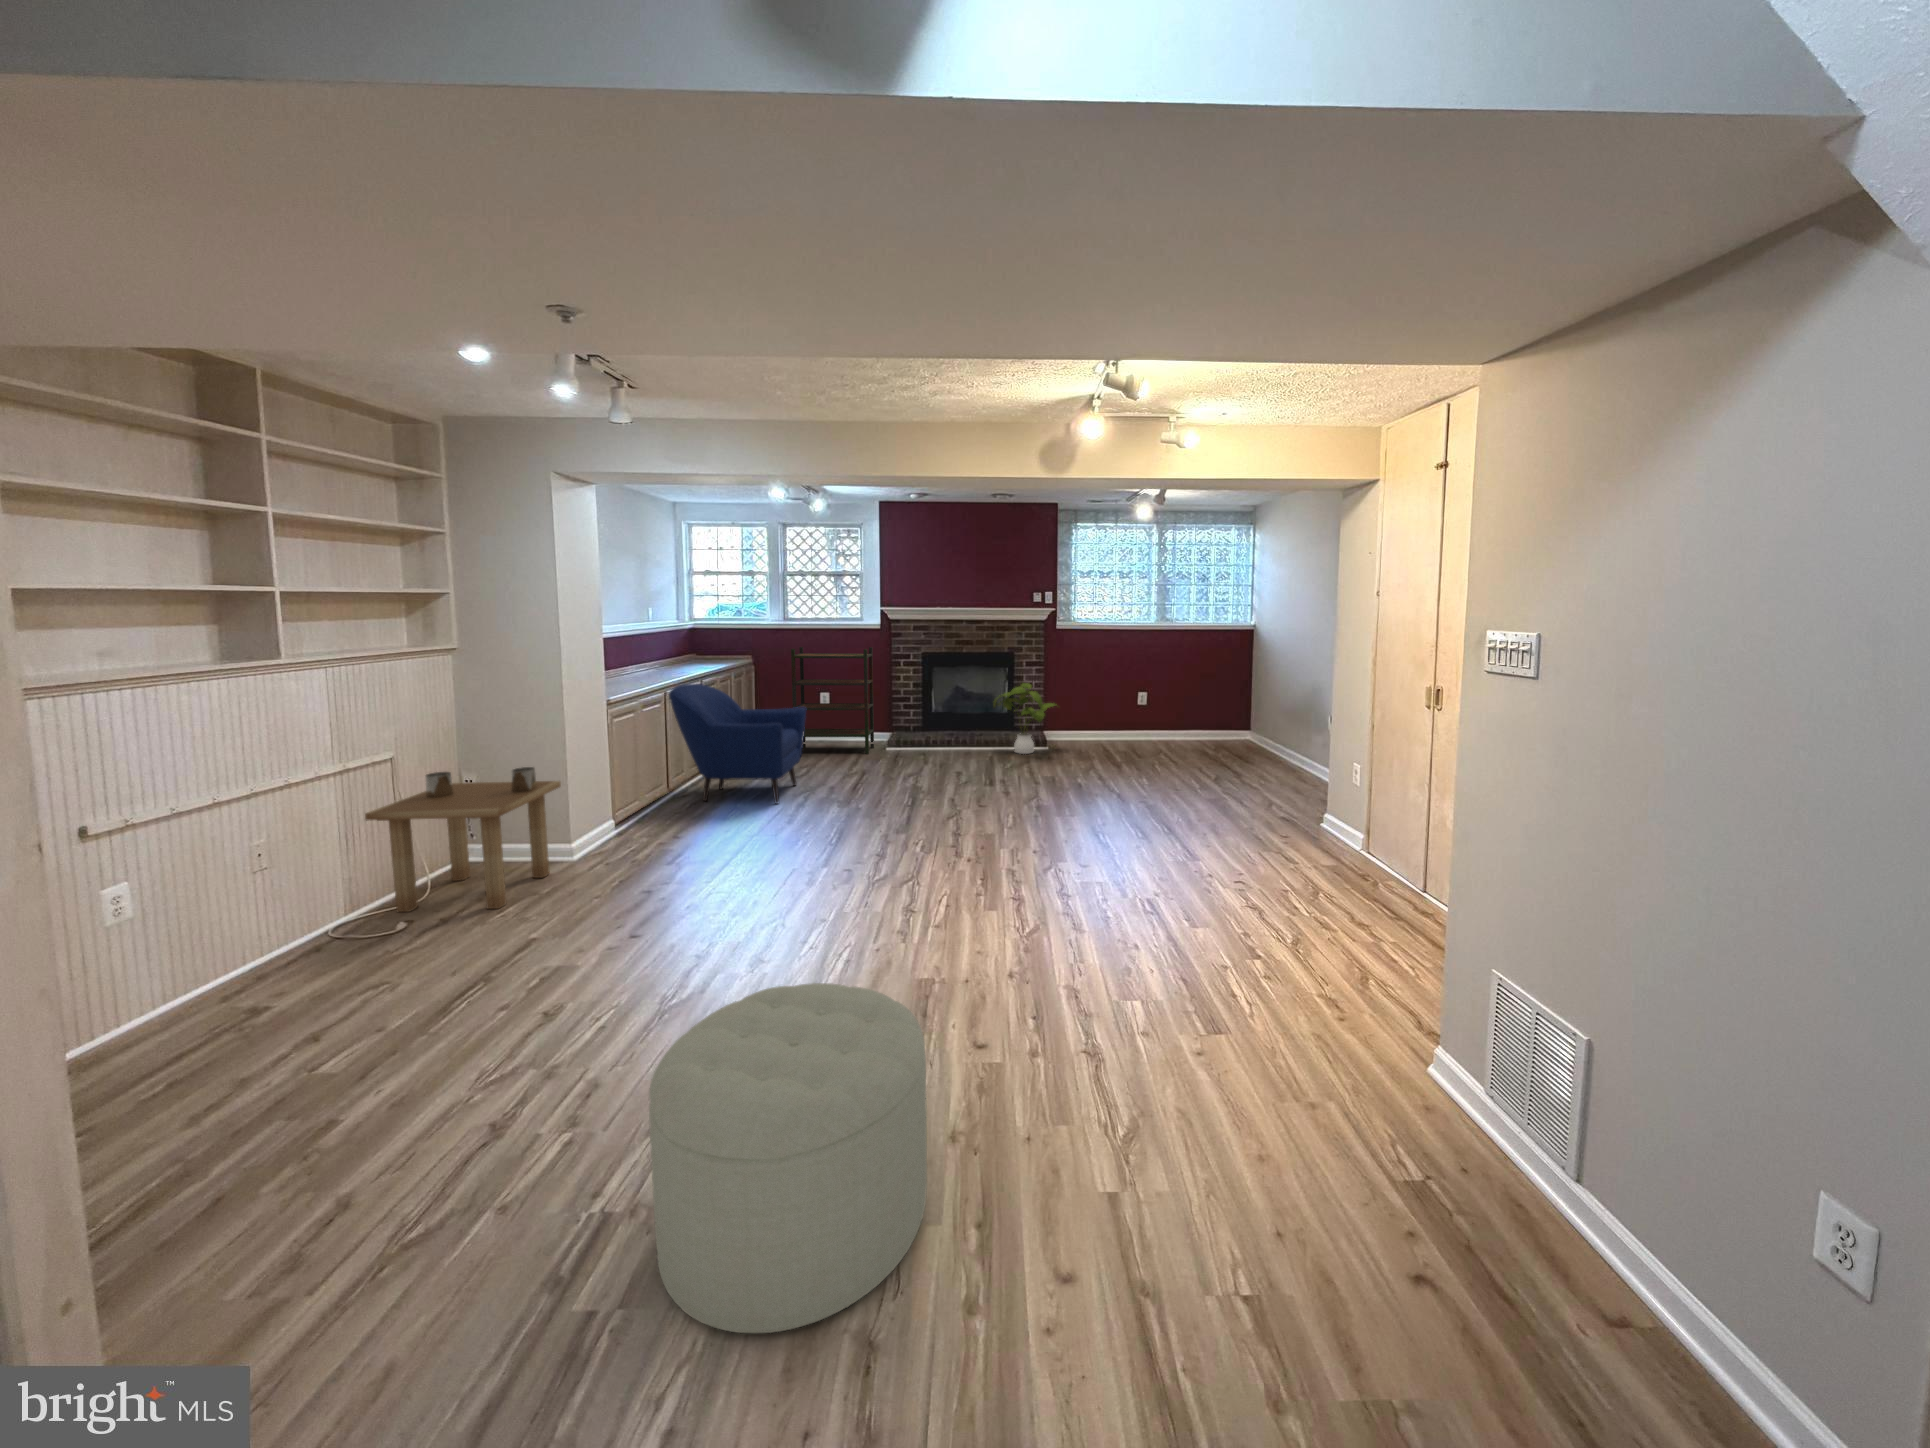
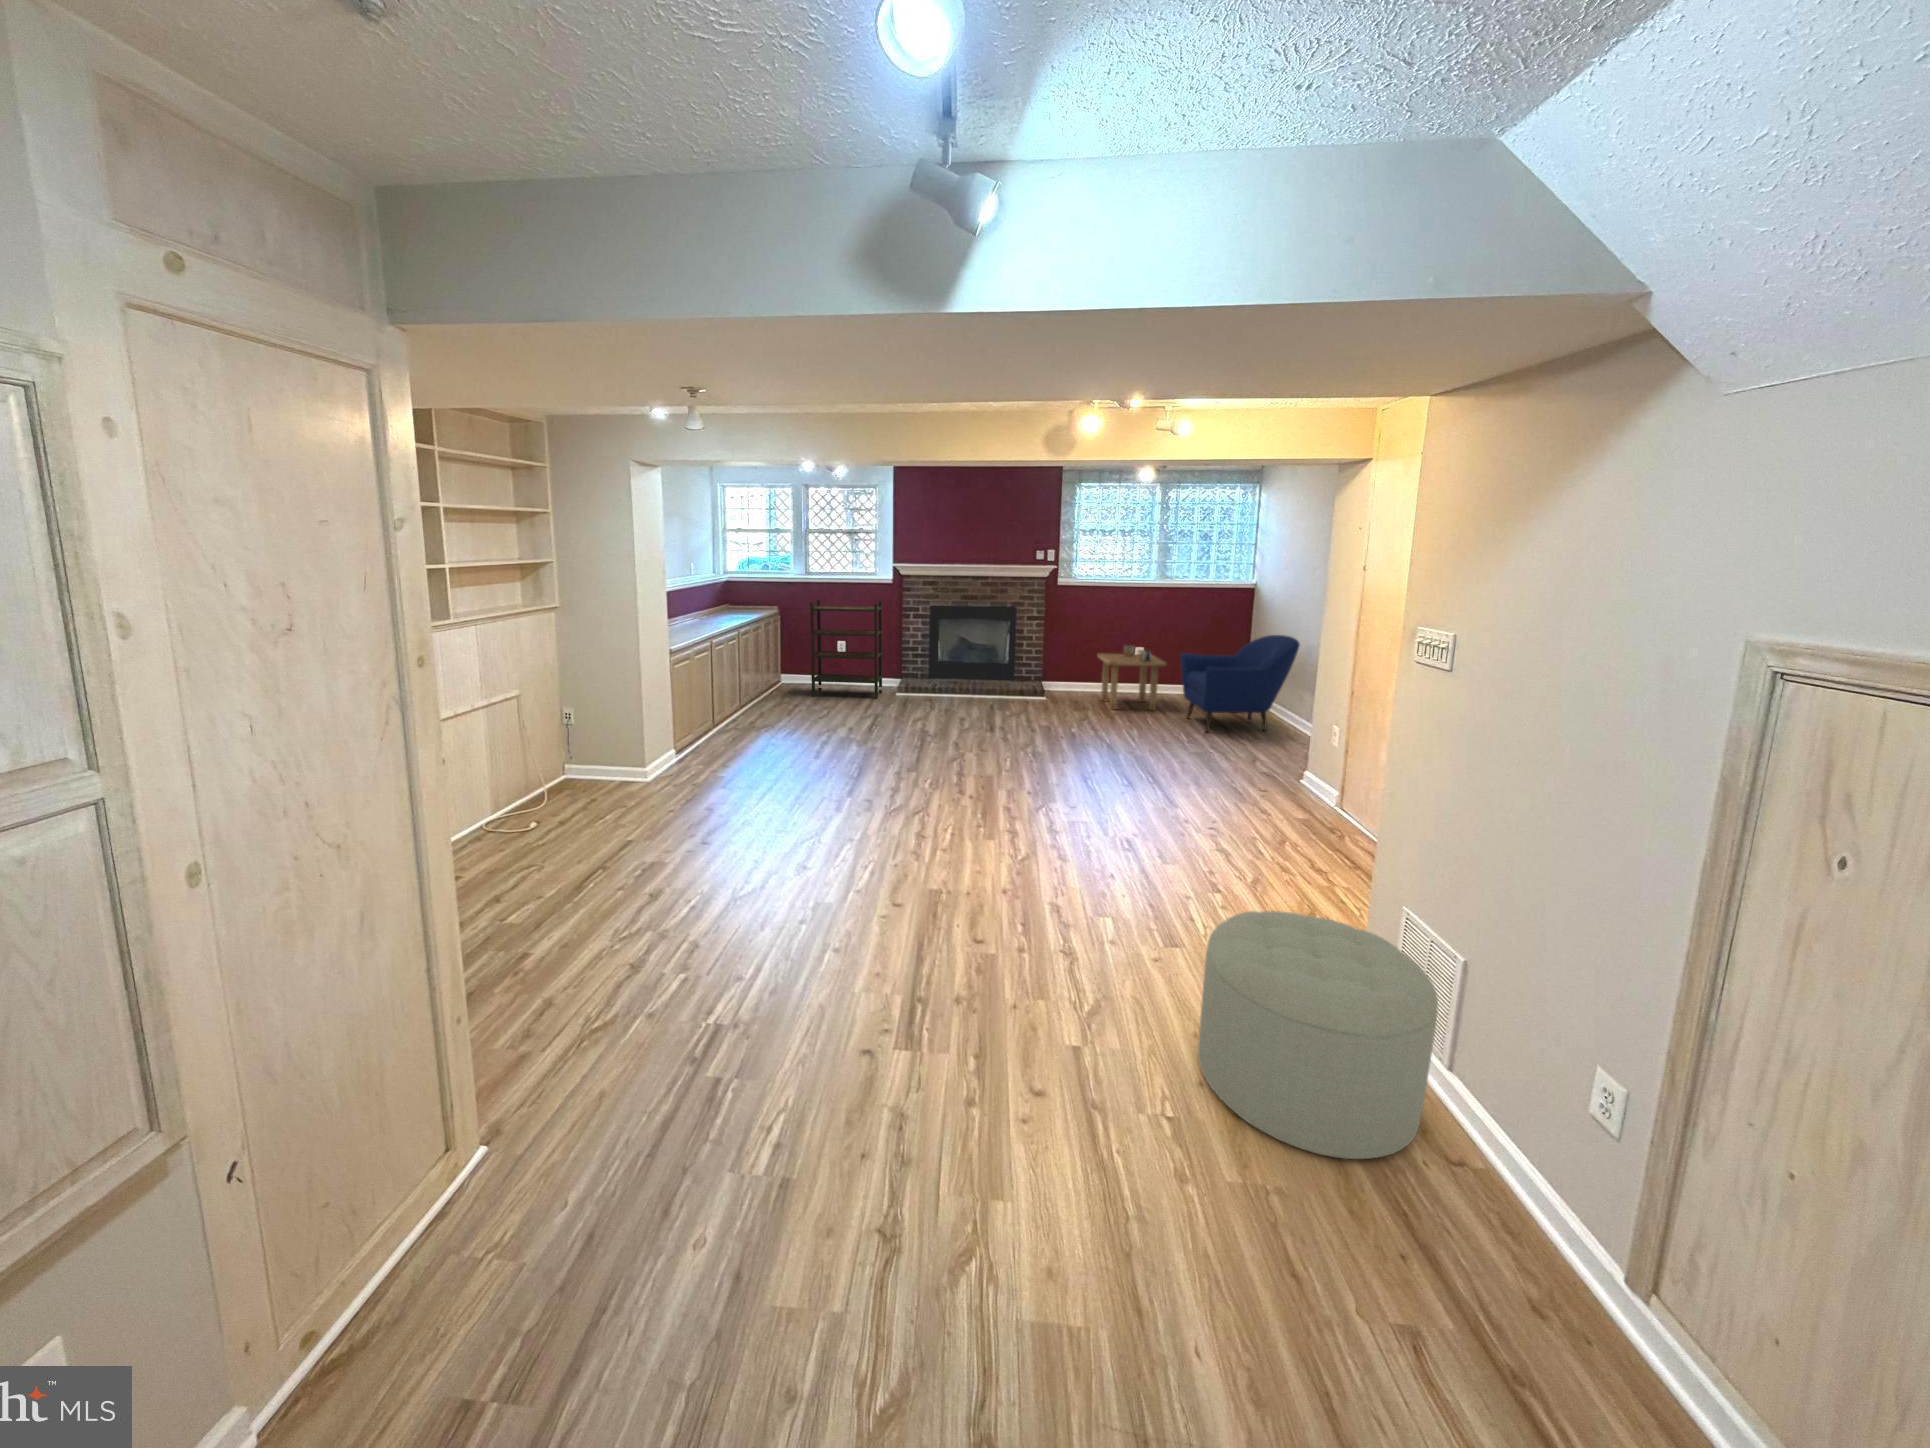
house plant: present [993,683,1055,754] -> none [992,637,1056,703]
armchair: present [669,684,806,803] -> present [1180,635,1300,732]
side table: present [365,767,561,912] -> present [1097,645,1166,710]
ottoman: present [649,983,927,1333] -> present [1198,911,1438,1159]

